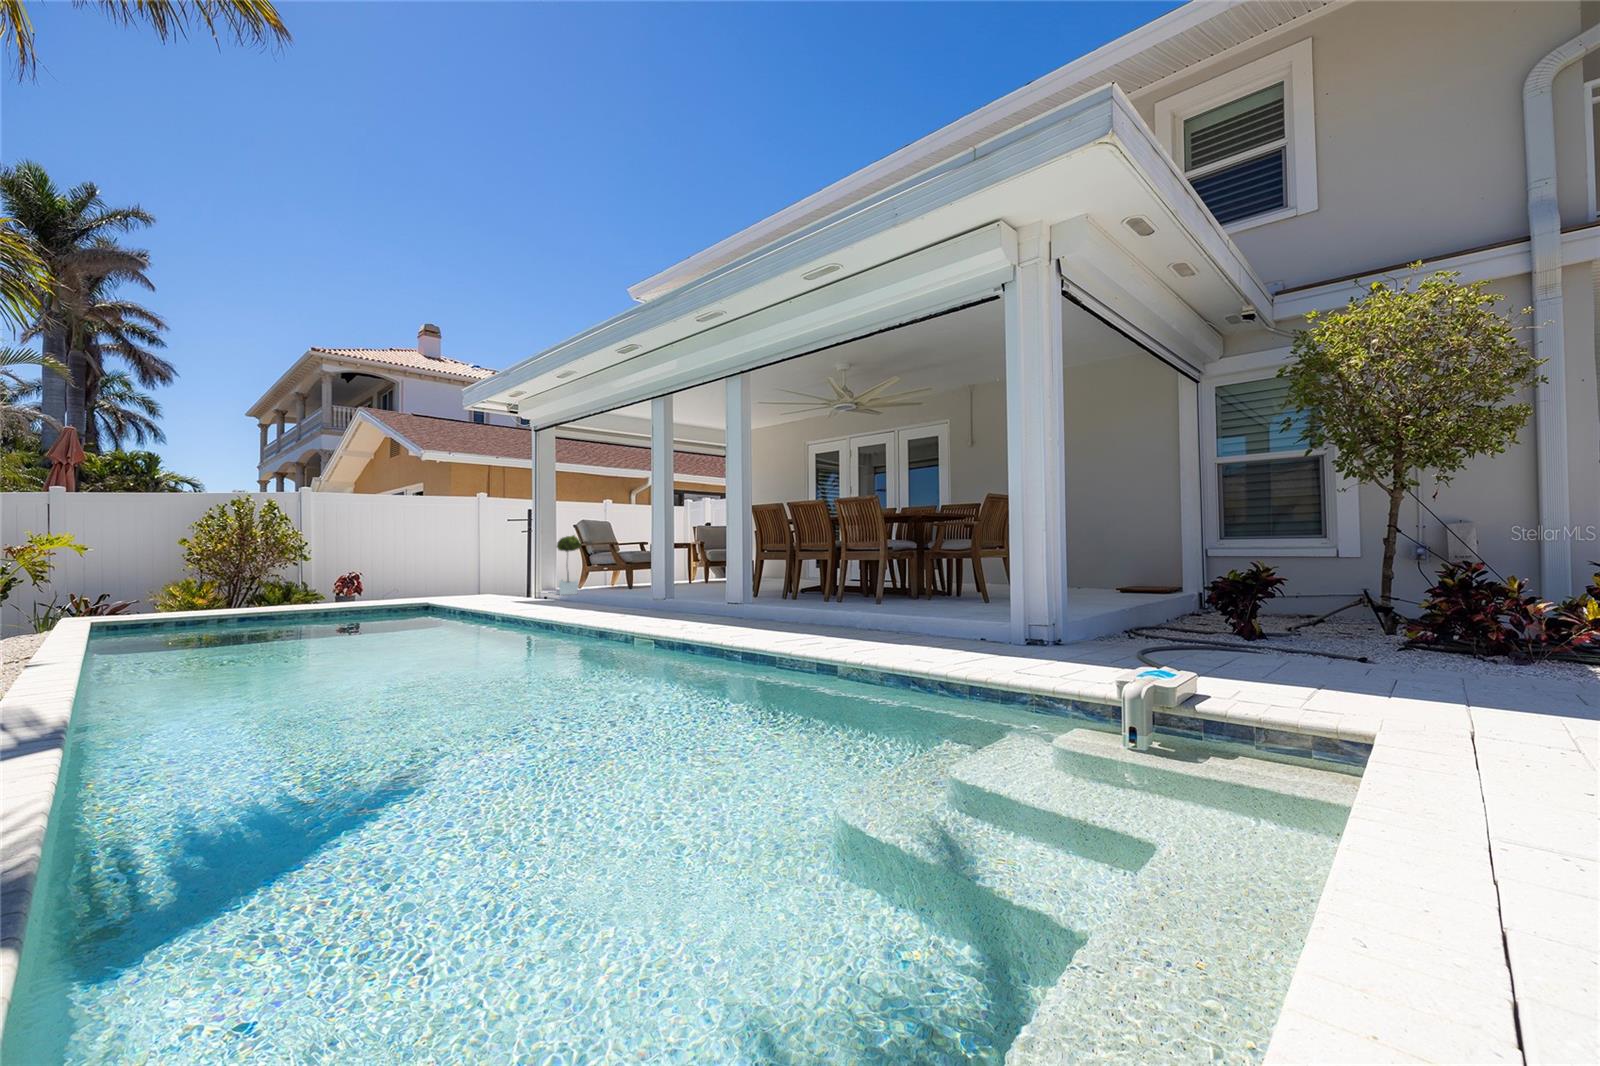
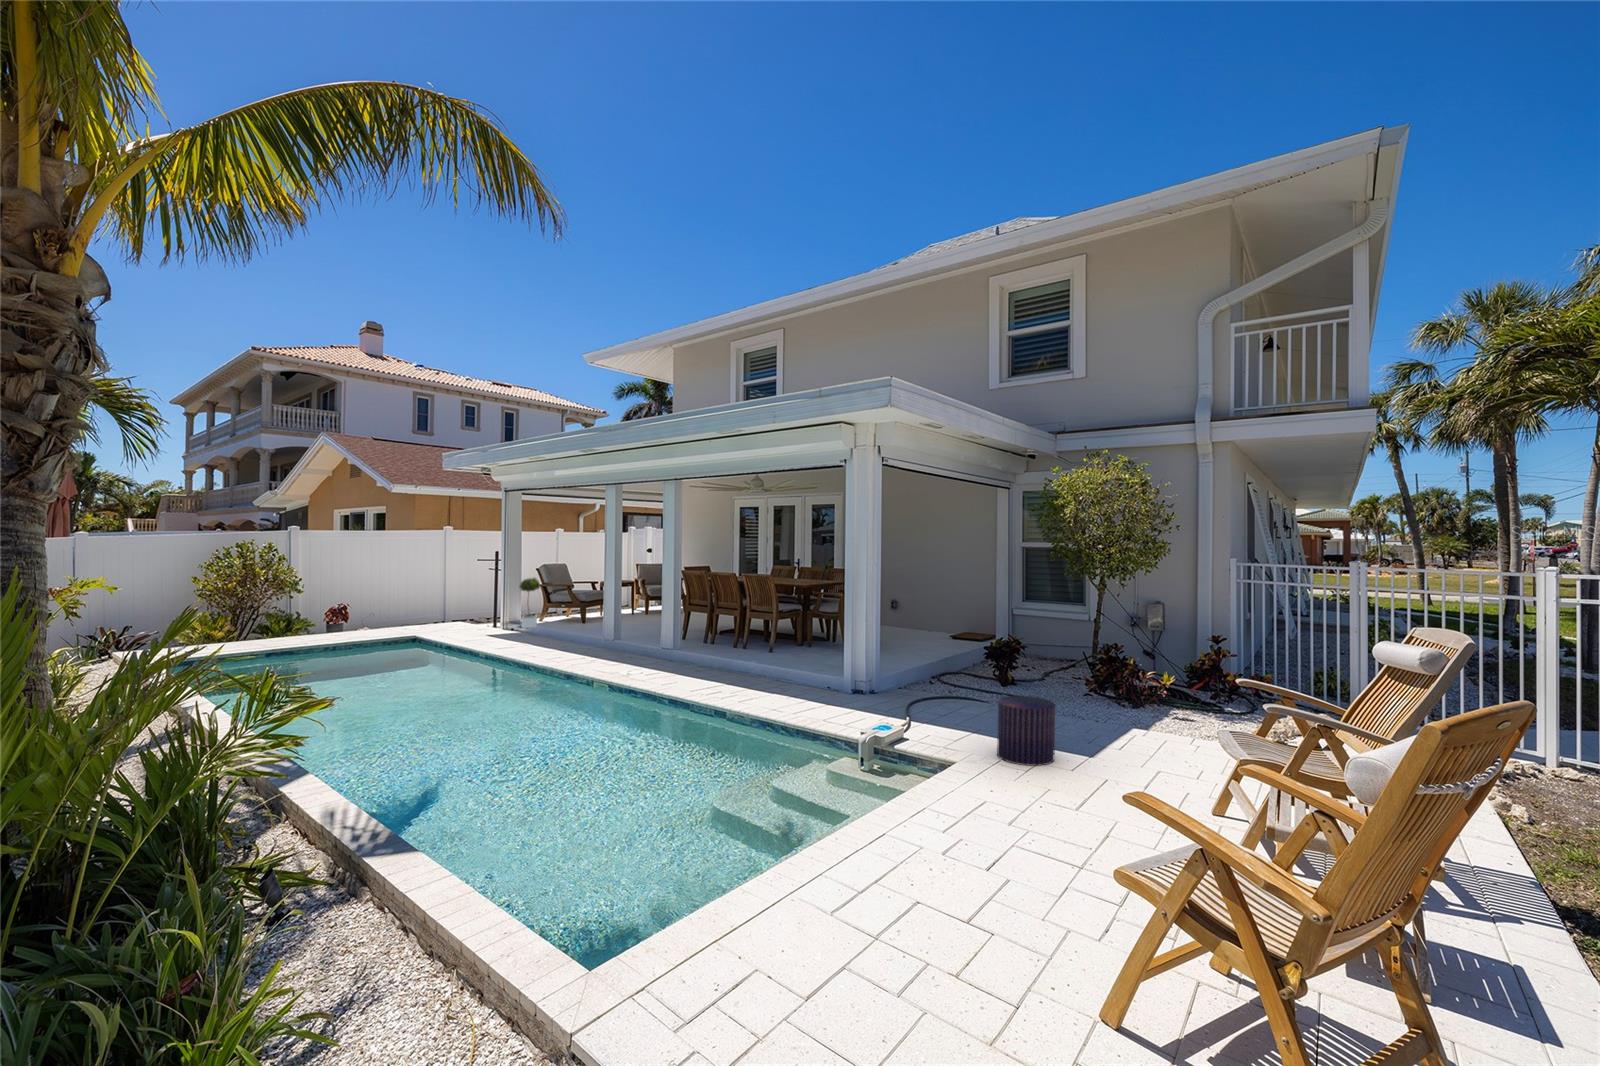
pouf: none [1397,603,1548,733] -> present [997,696,1055,766]

